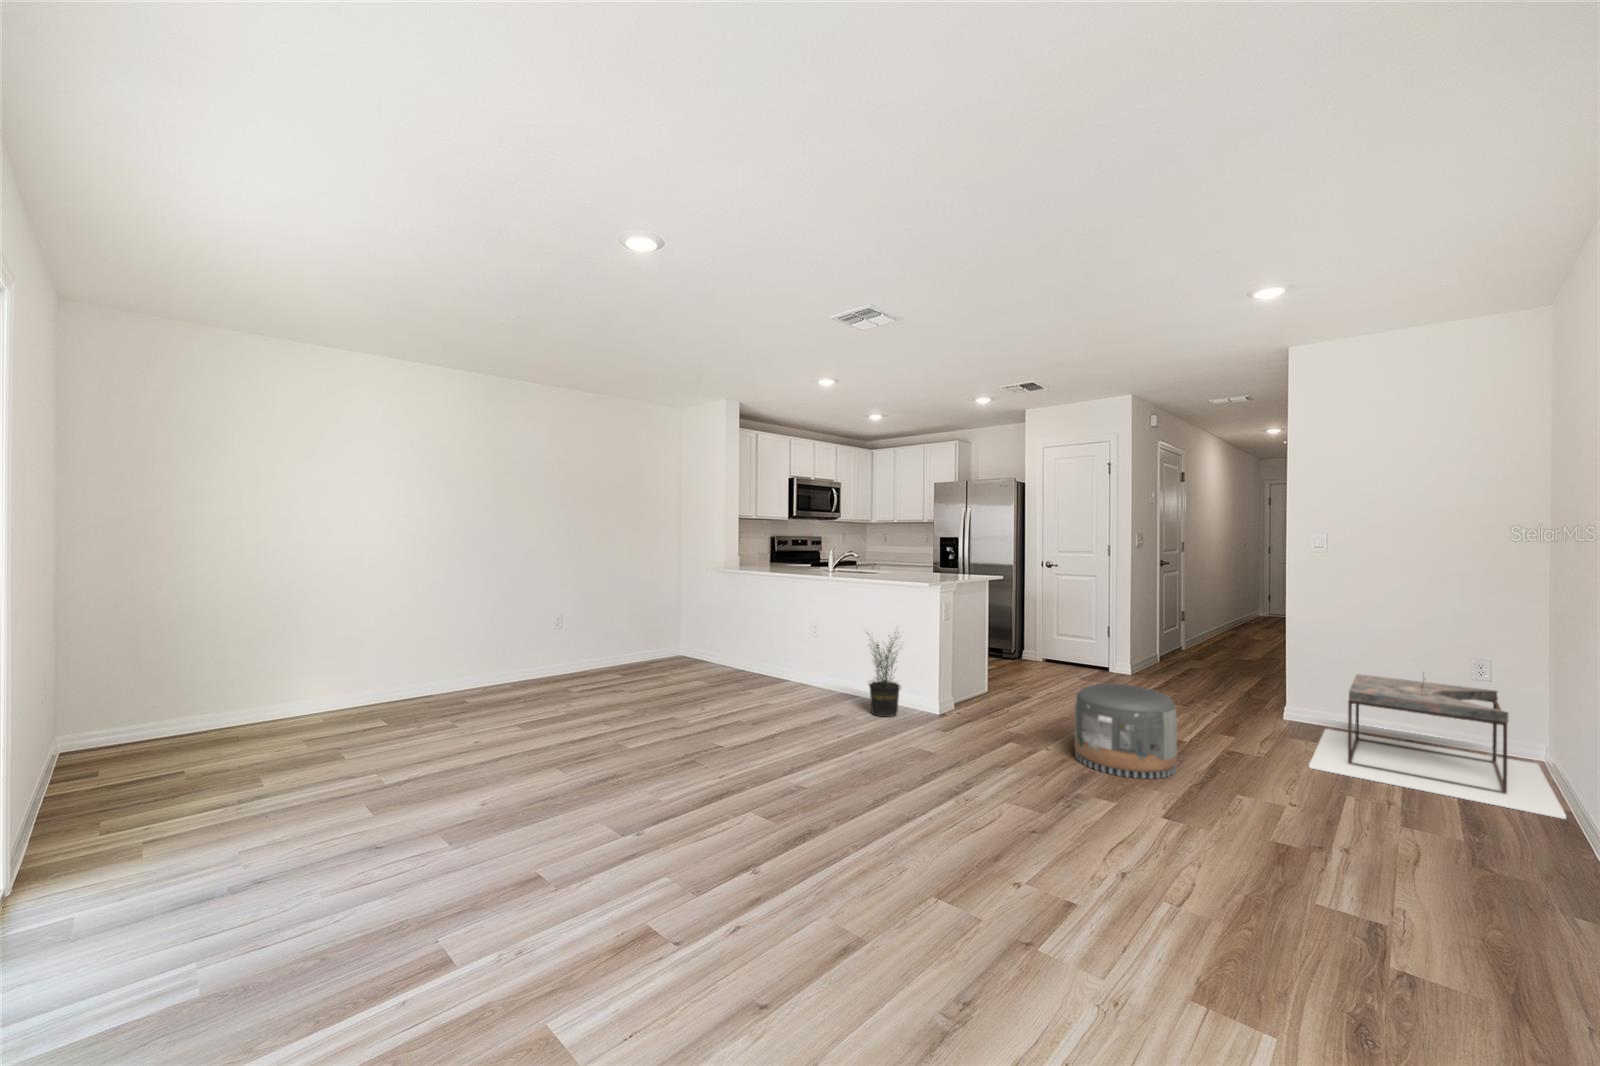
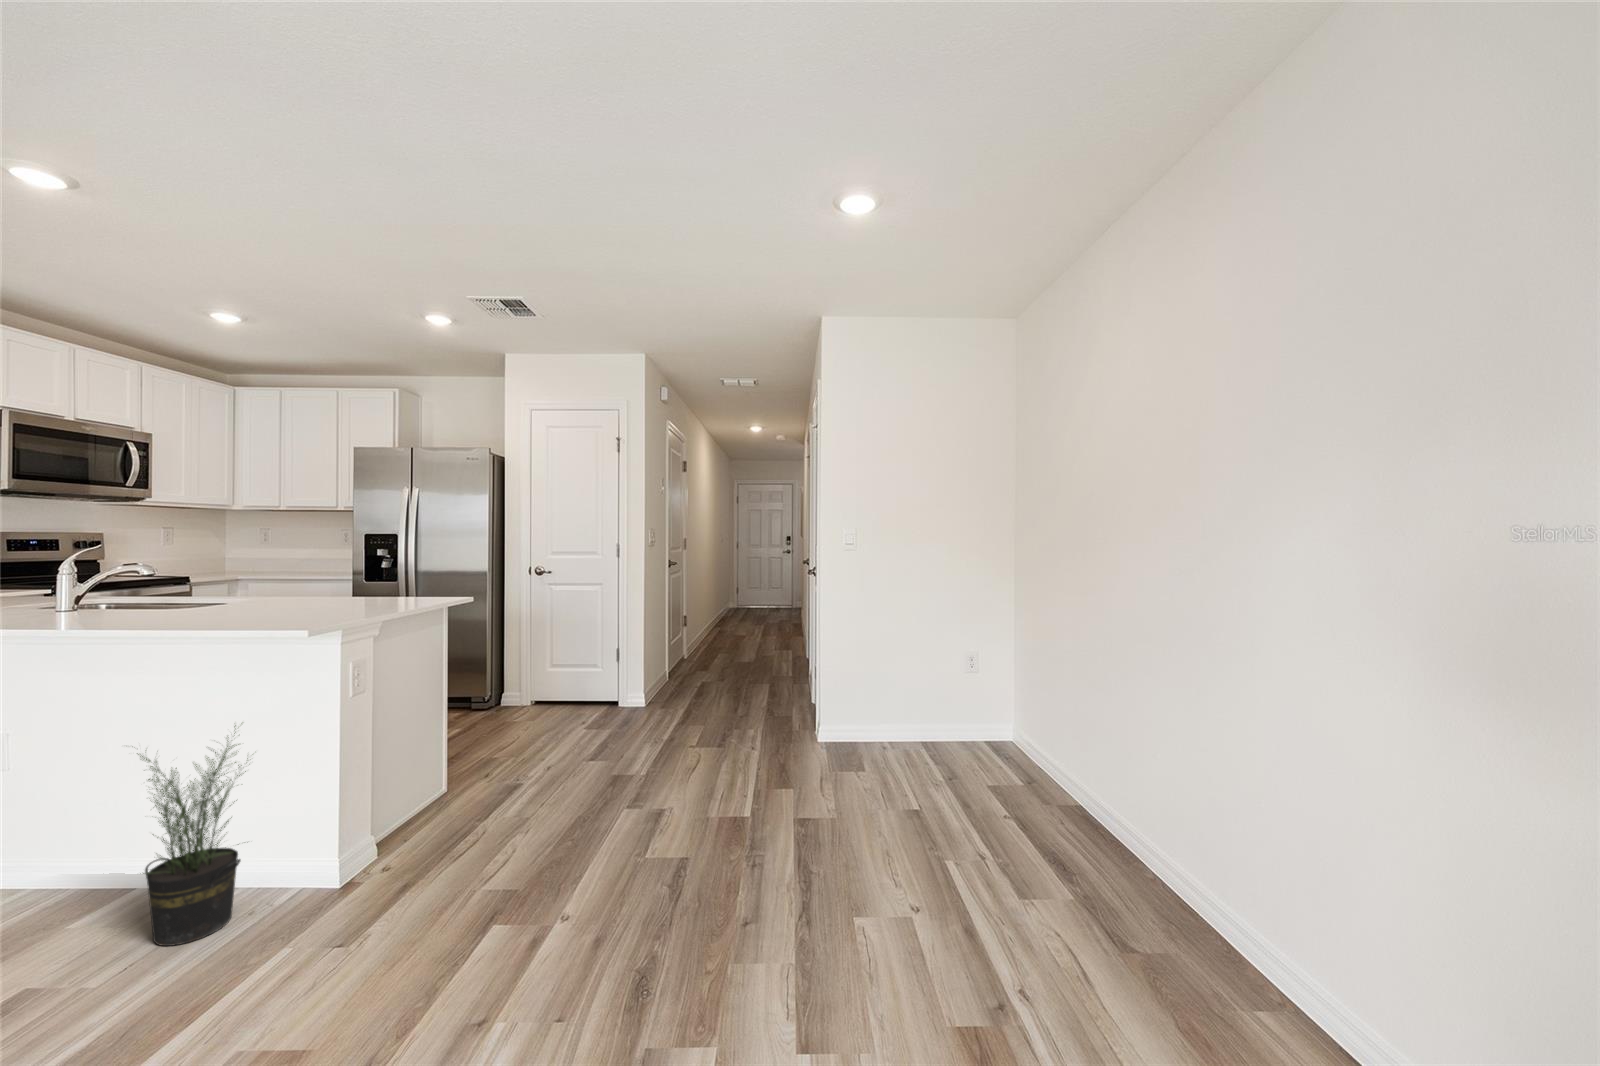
coffee table: present [1309,674,1566,819] -> none [862,676,1093,820]
pouf: present [1075,684,1177,779] -> none [613,765,765,946]

